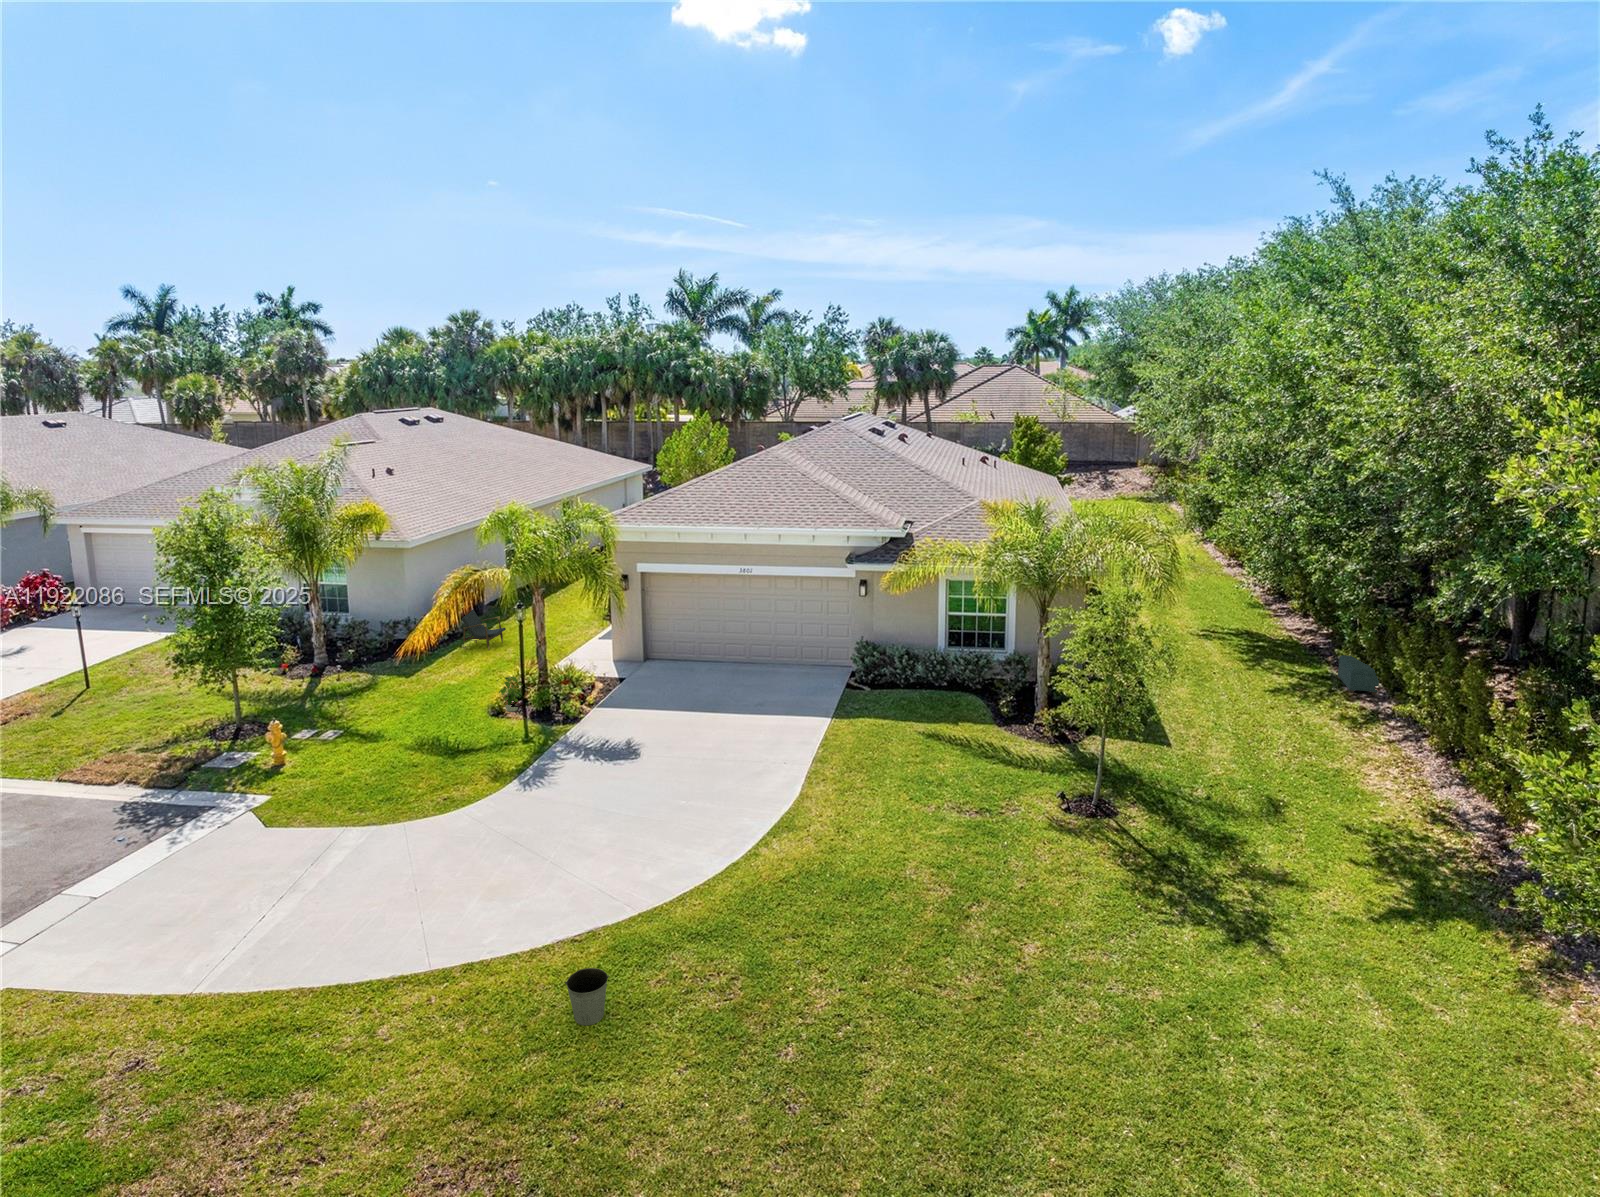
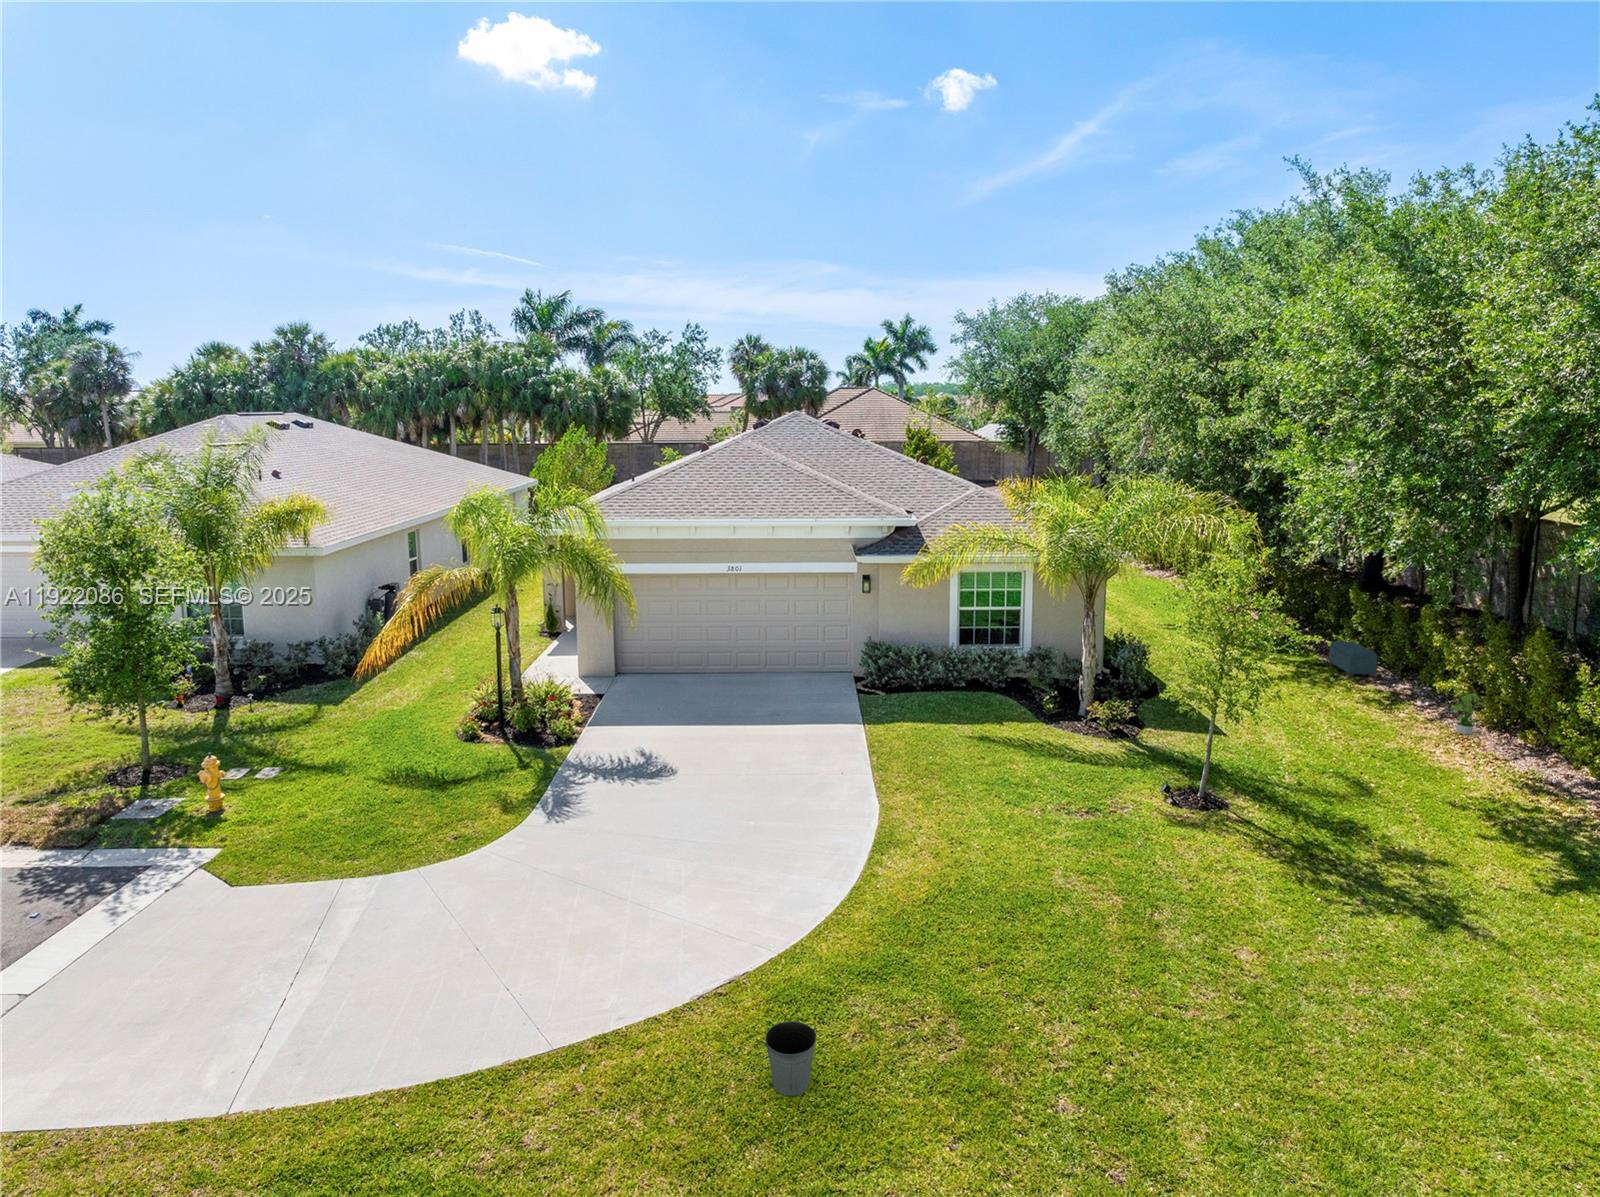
lounge chair: present [462,610,506,650] -> none [390,623,444,671]
potted plant: present [499,677,521,712] -> present [1451,694,1485,734]

